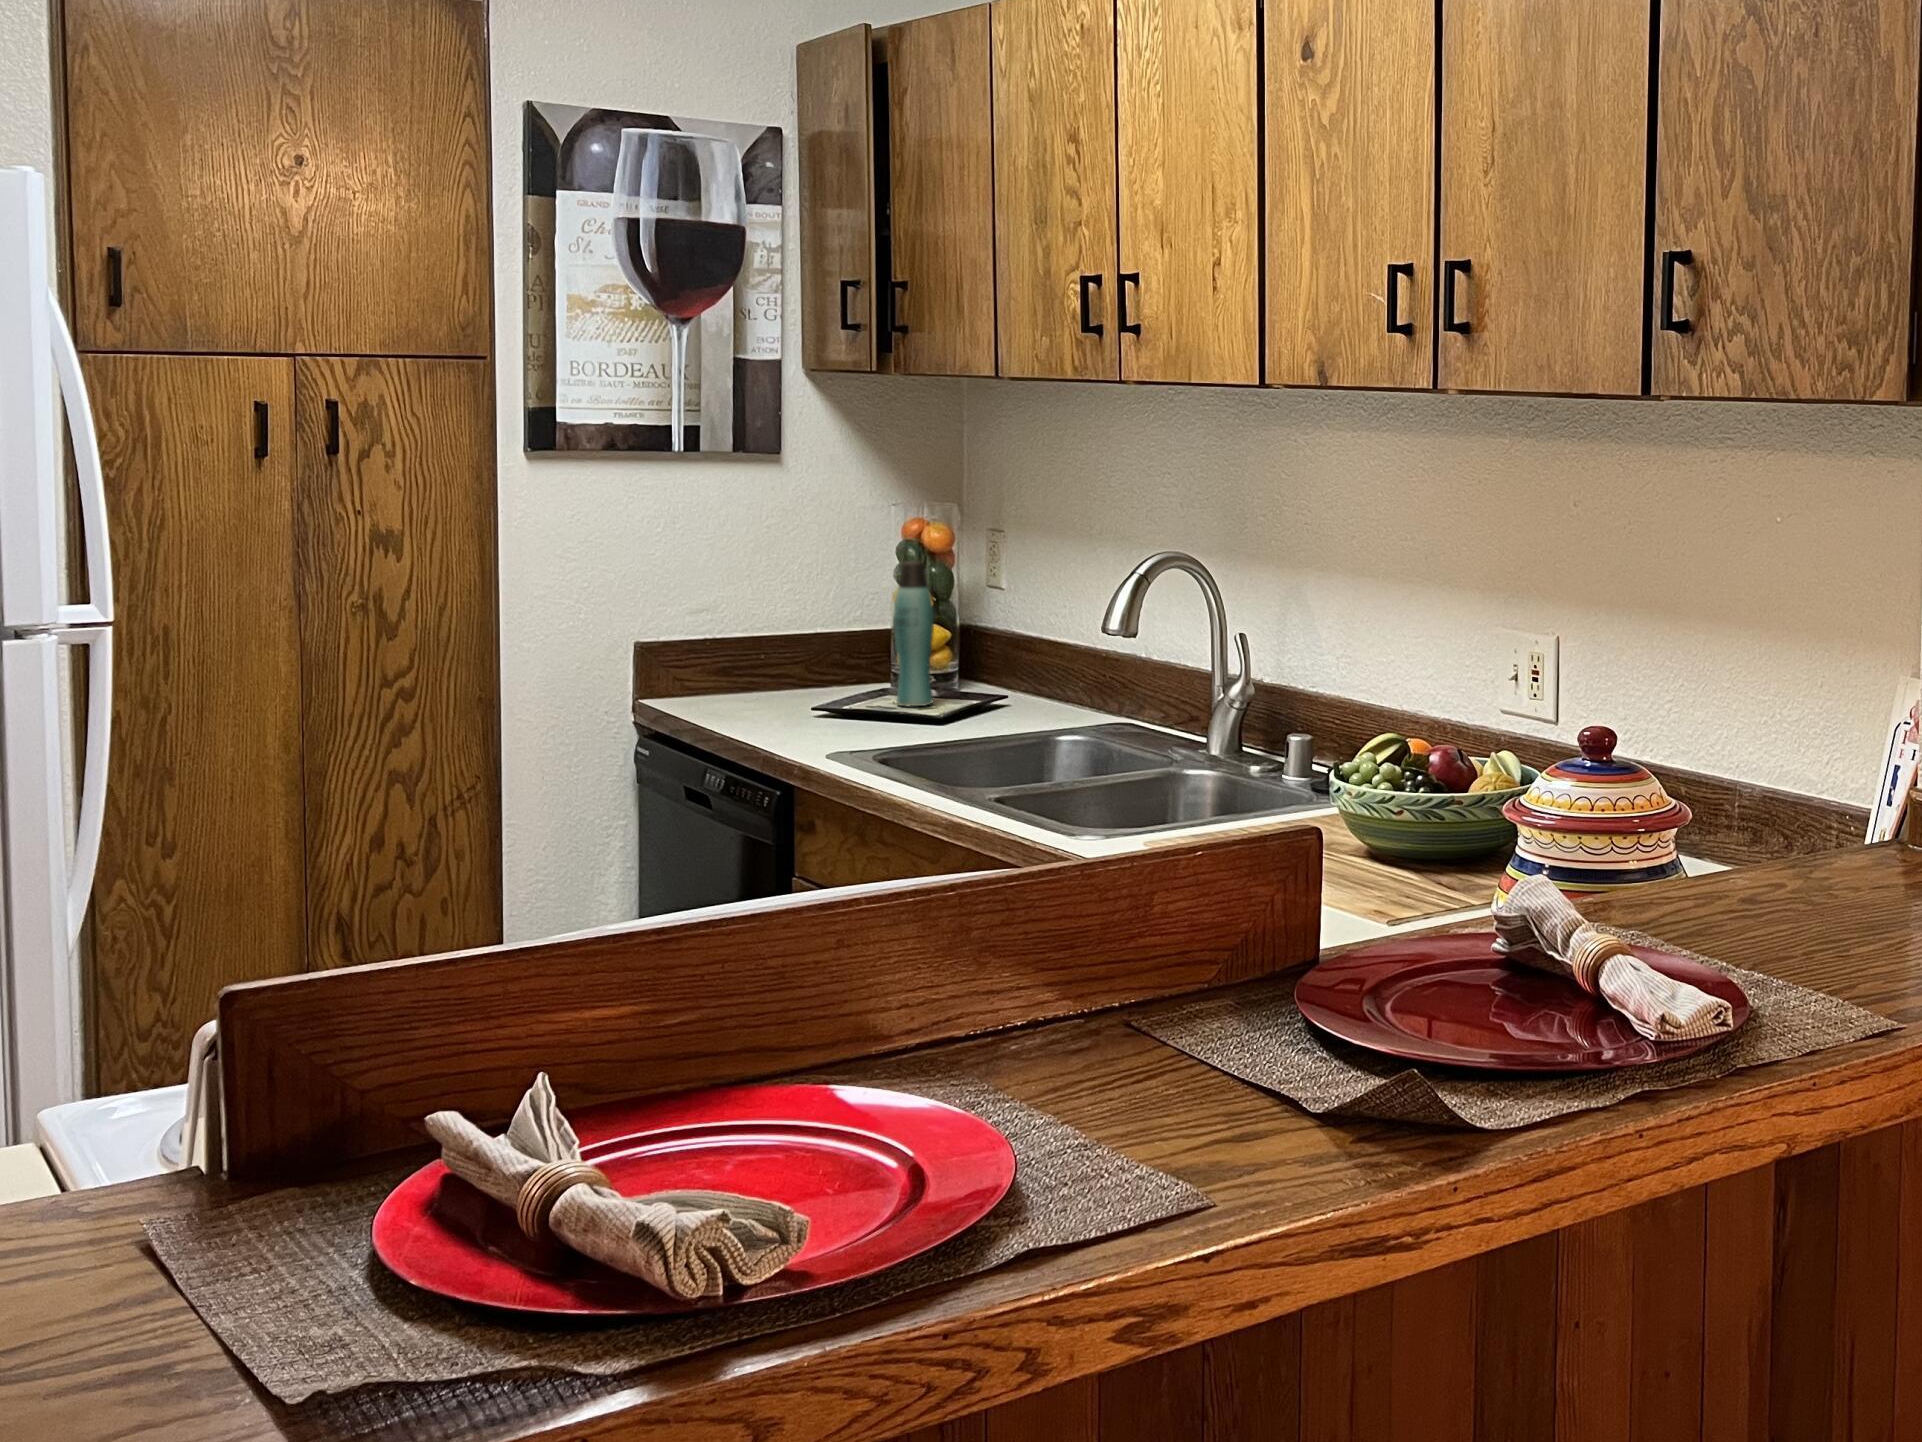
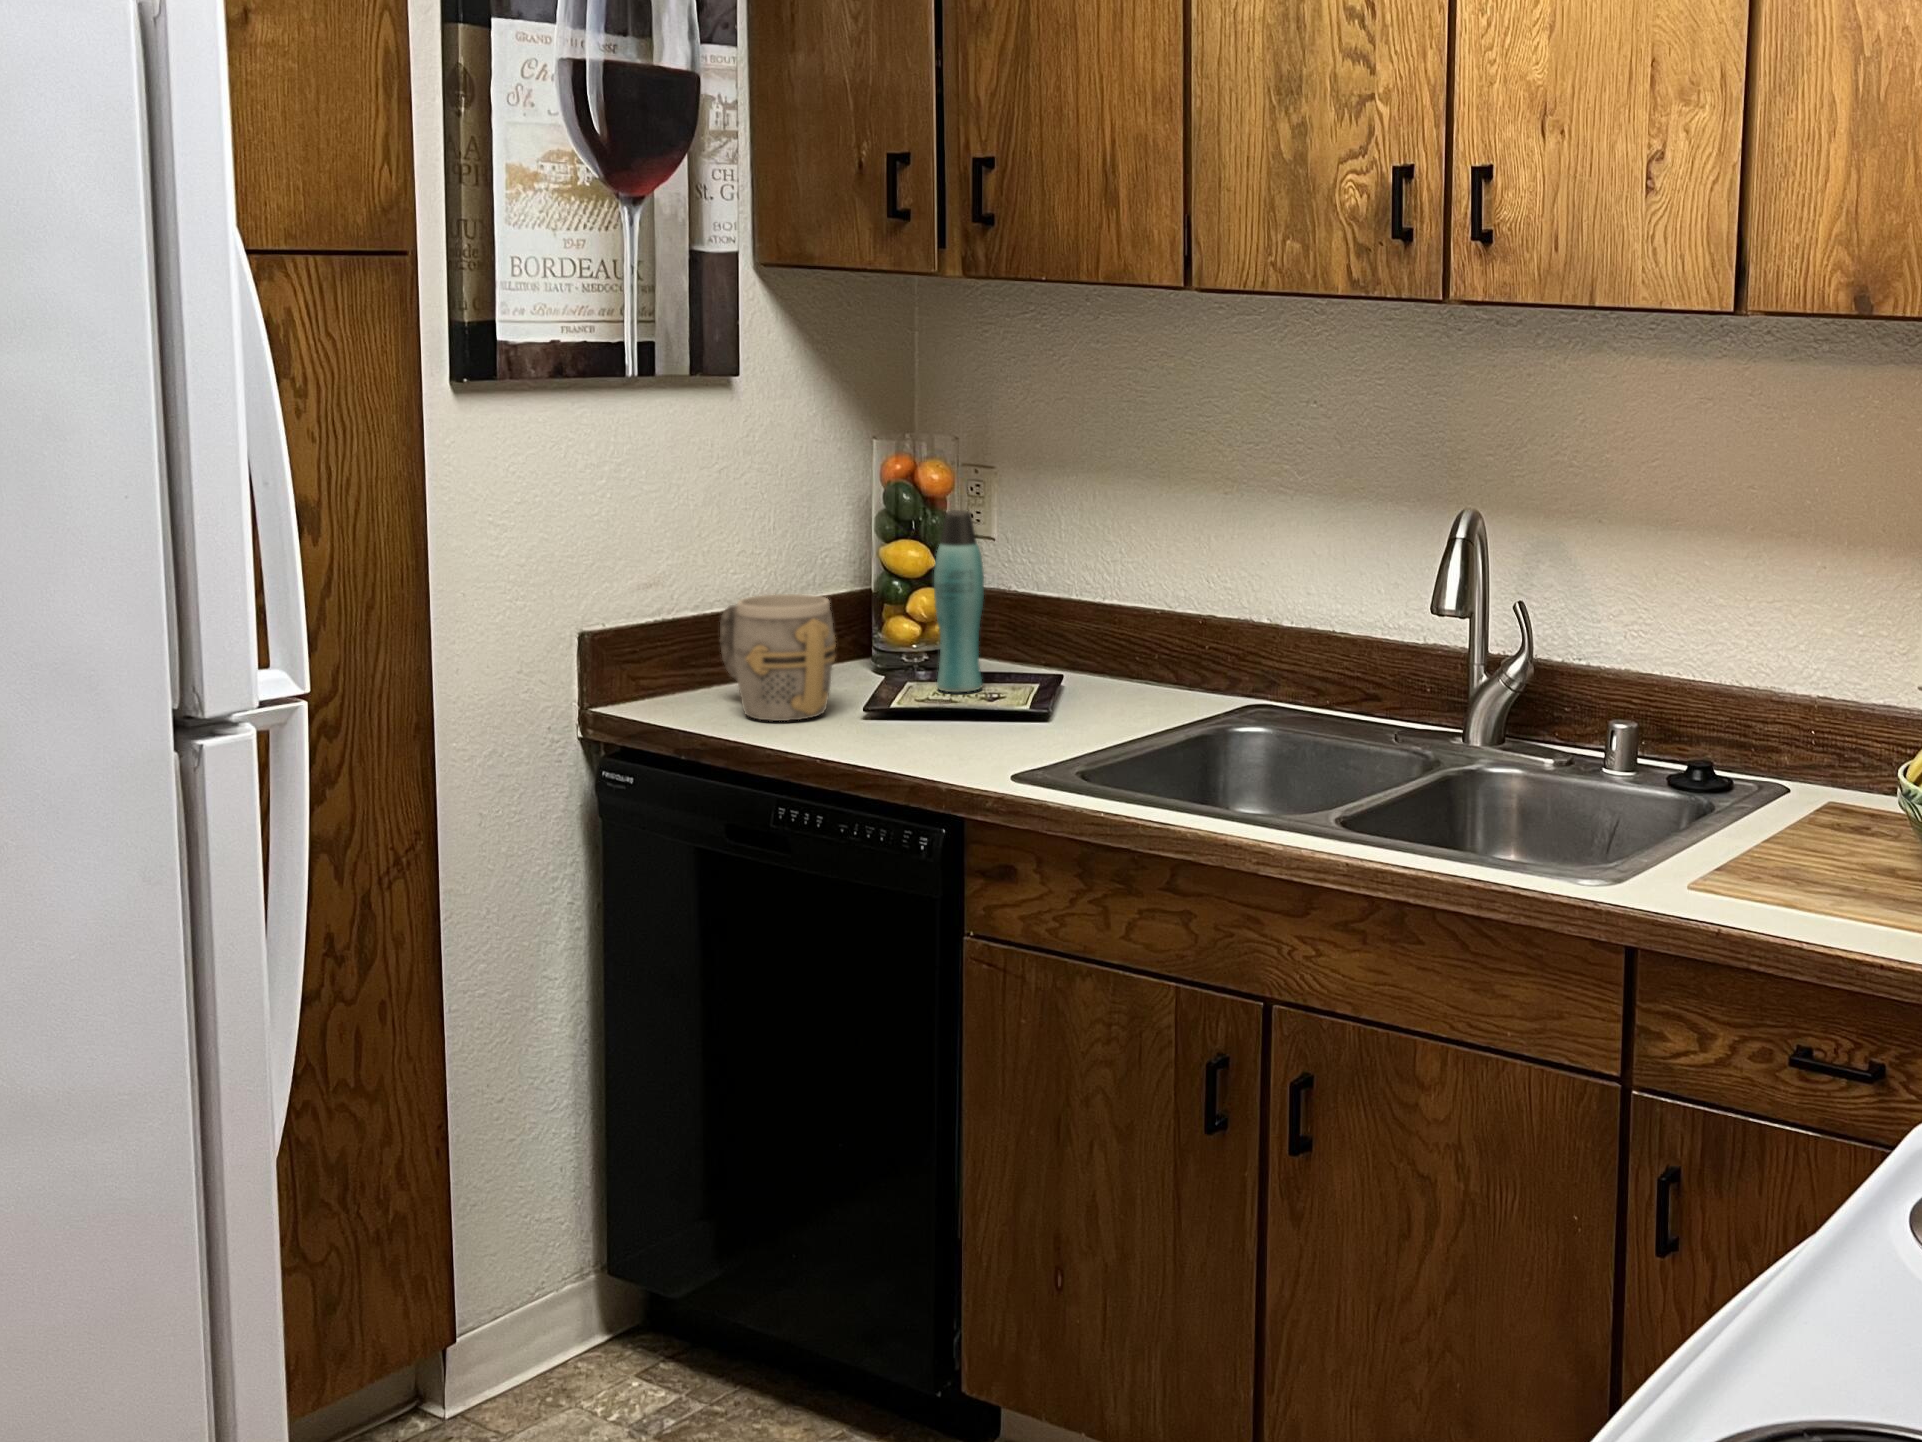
mug: none [719,621,798,716] -> present [720,594,836,721]

